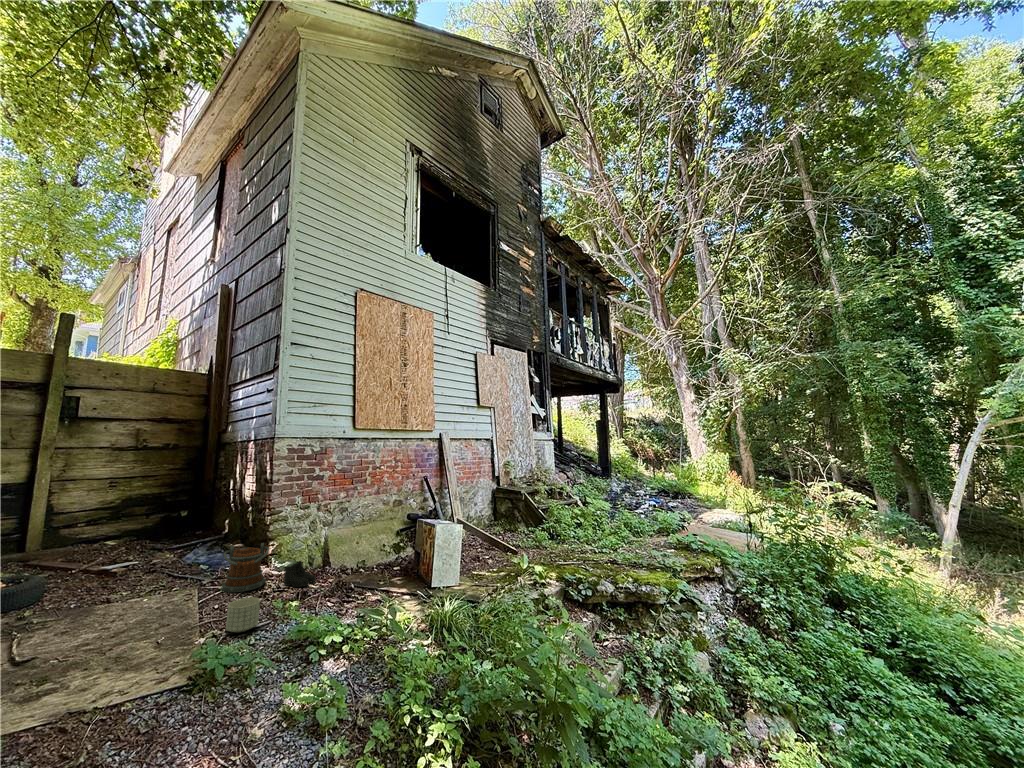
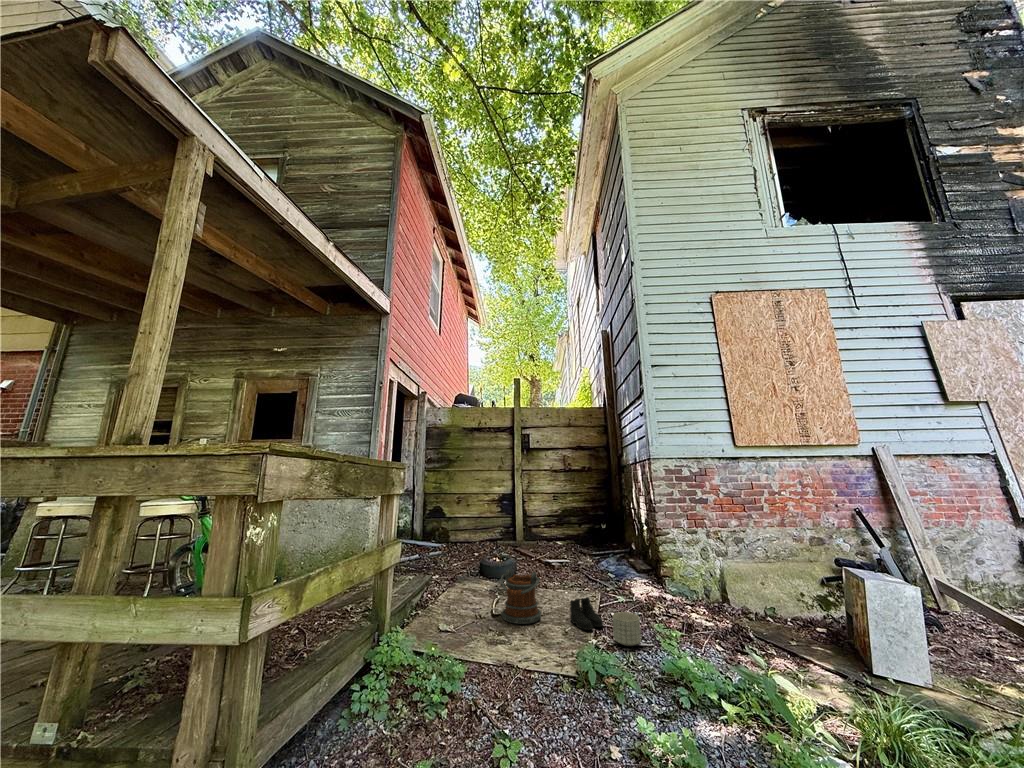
bucket: present [221,543,269,592] -> present [501,570,541,624]
boots: present [284,561,316,587] -> present [570,597,603,630]

